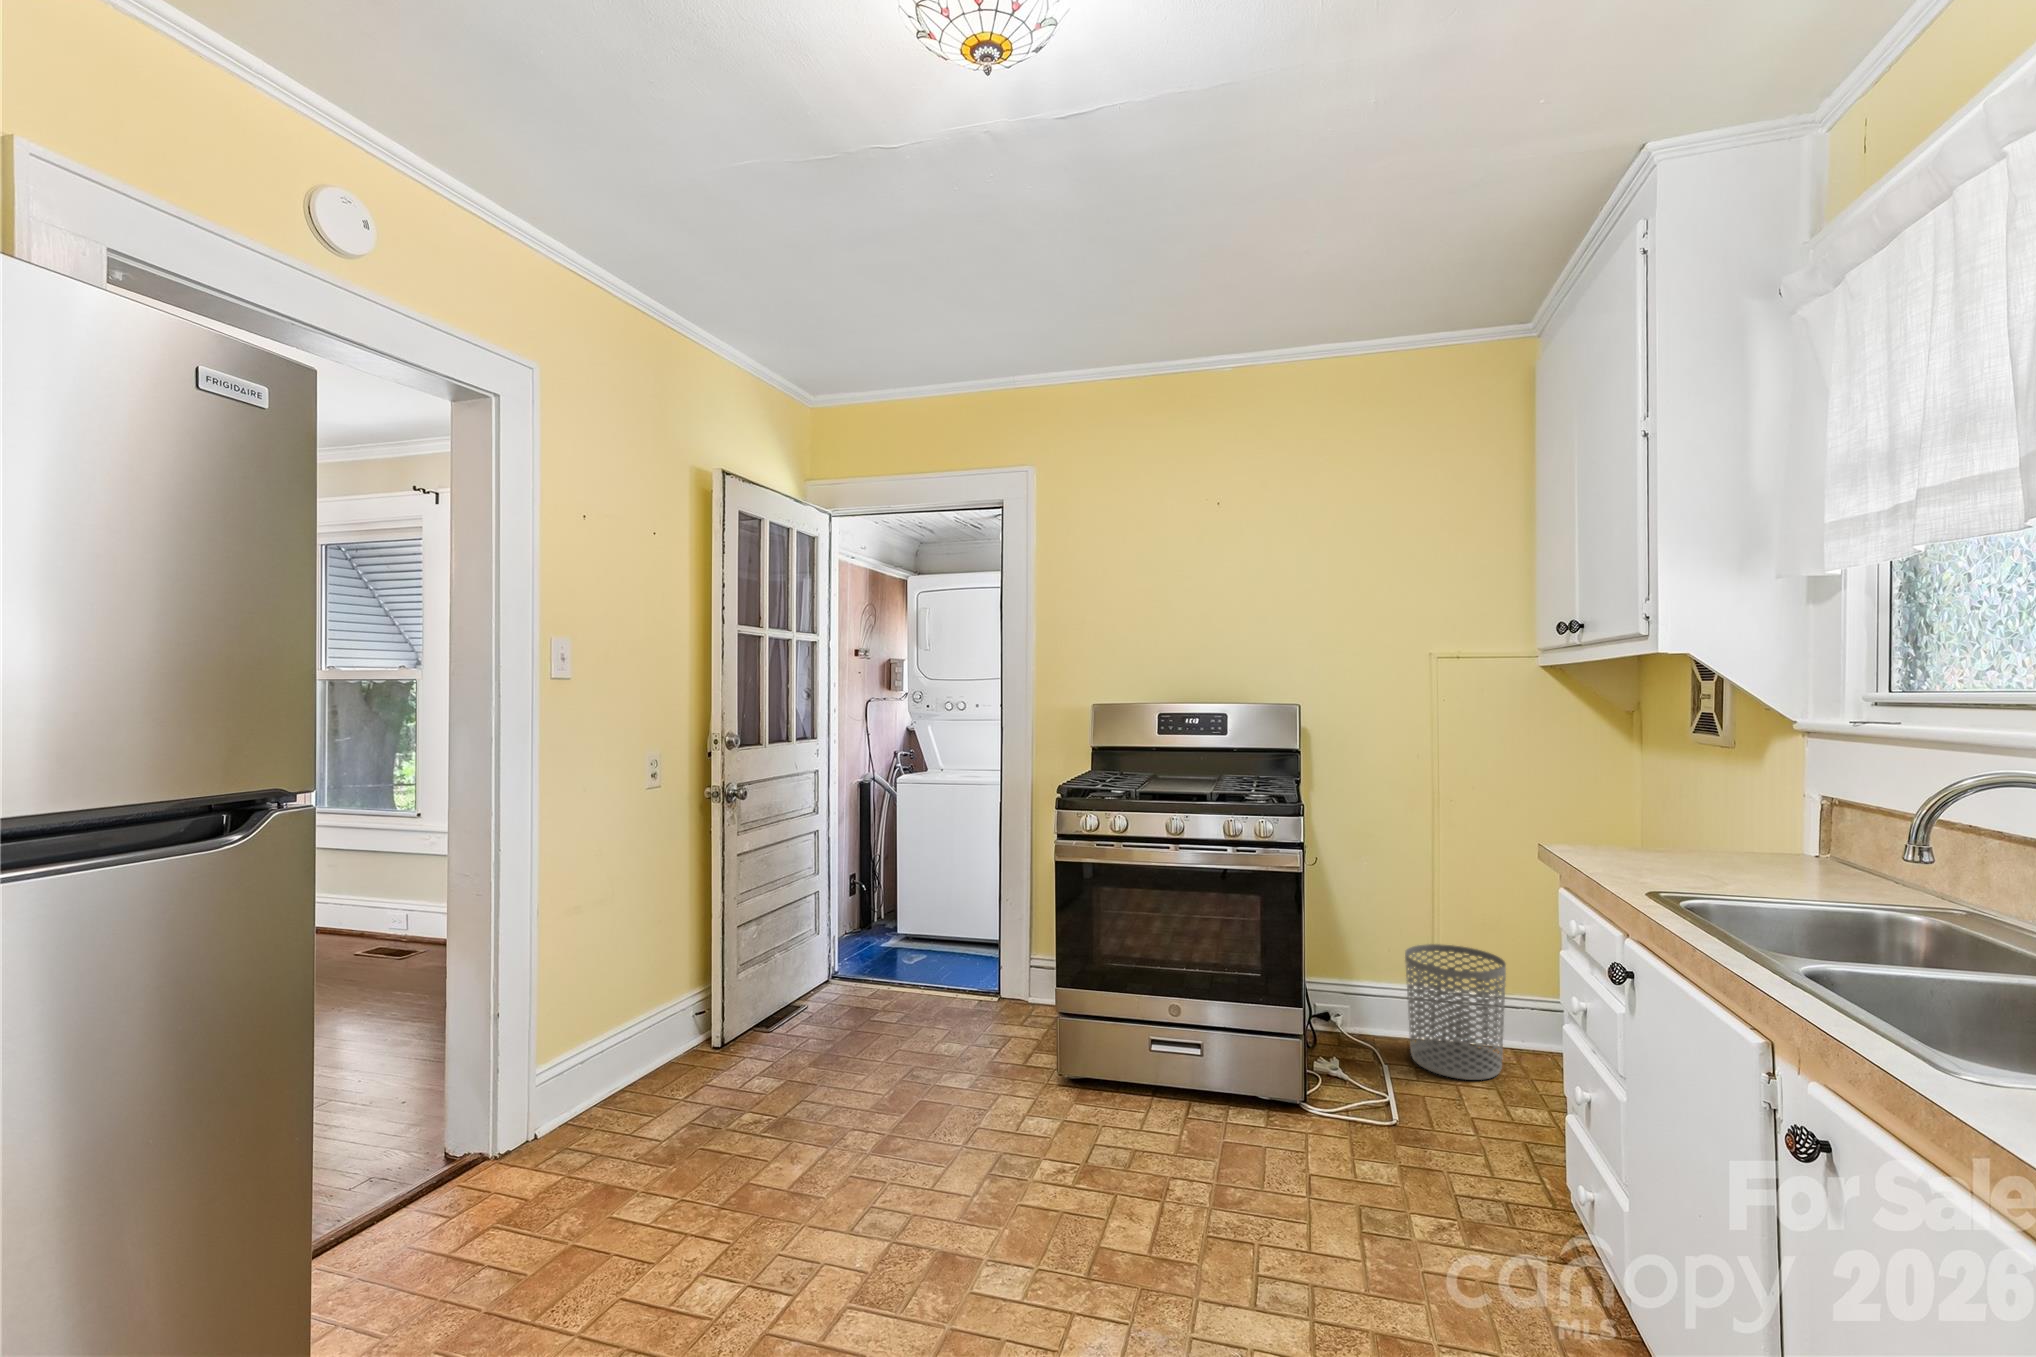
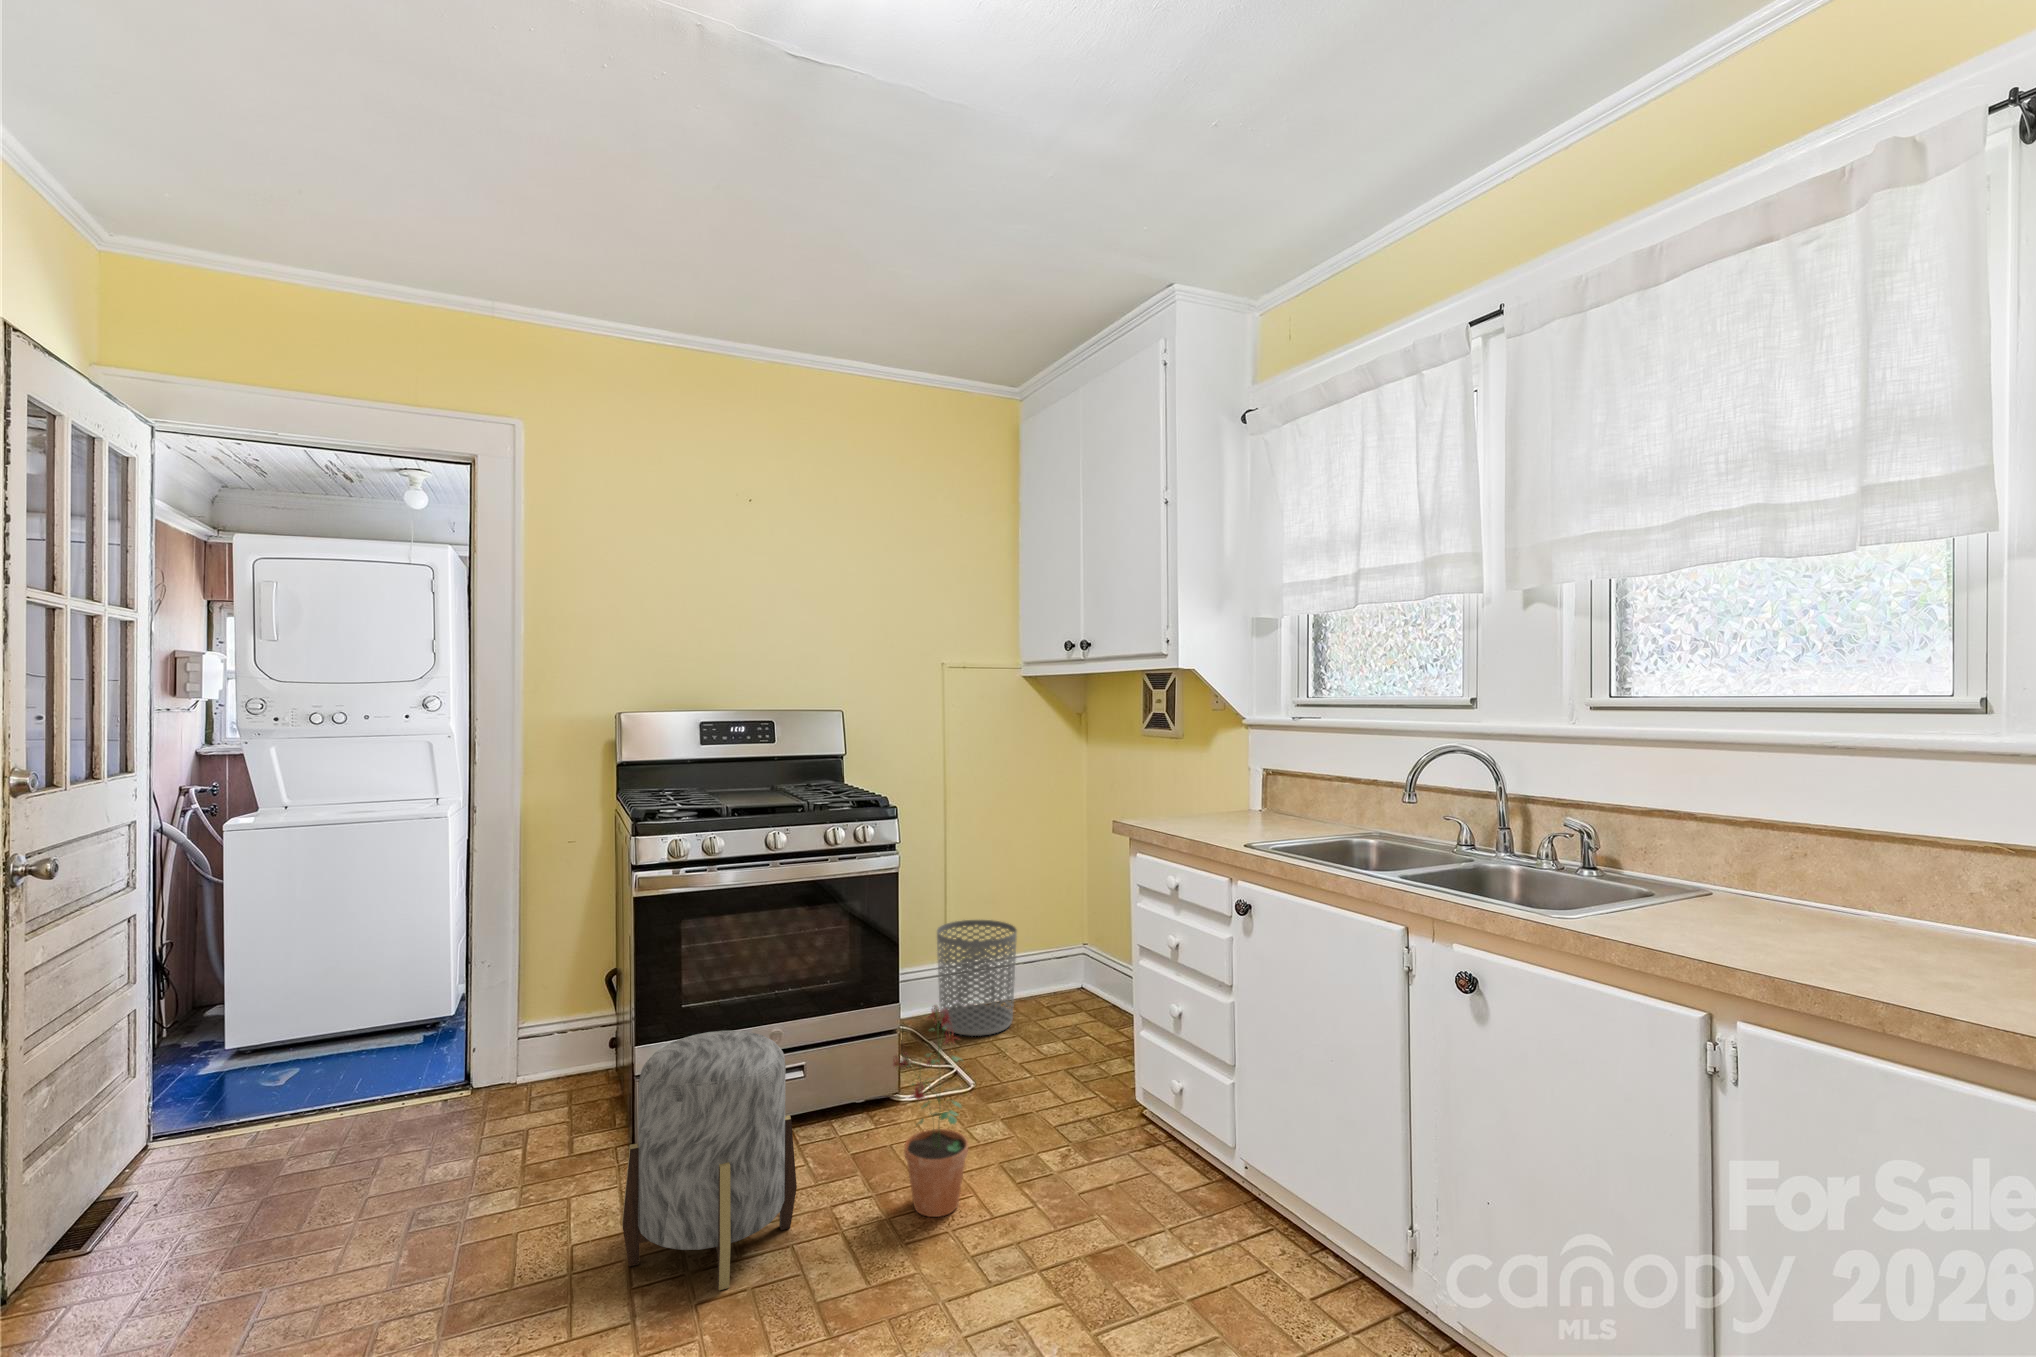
stool: none [992,982,1132,1203] -> present [622,1031,797,1290]
potted plant: none [1223,1010,1296,1229] -> present [893,1005,968,1217]

